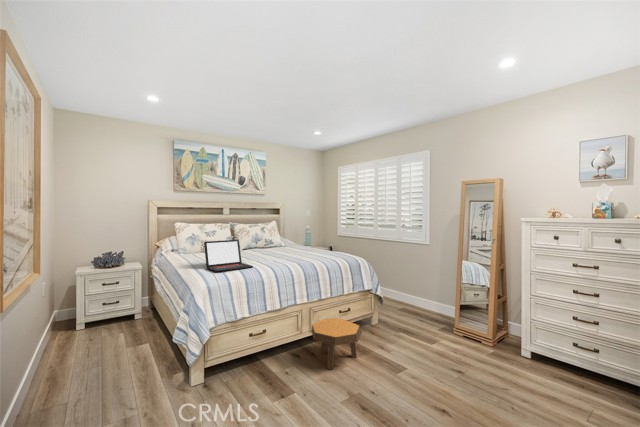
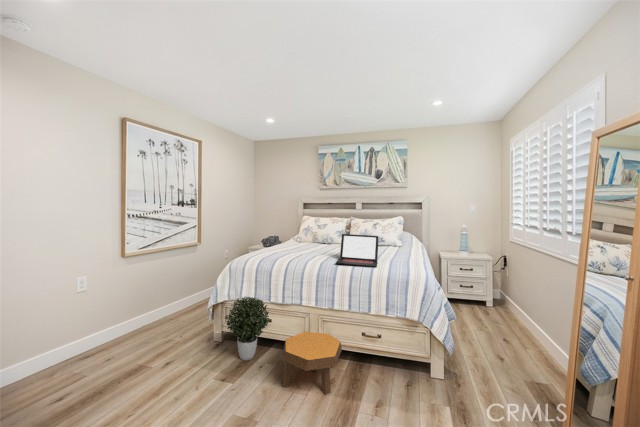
laptop: present [204,240,253,272] -> present [336,234,378,267]
potted plant: none [244,309,291,378] -> present [225,297,269,360]

